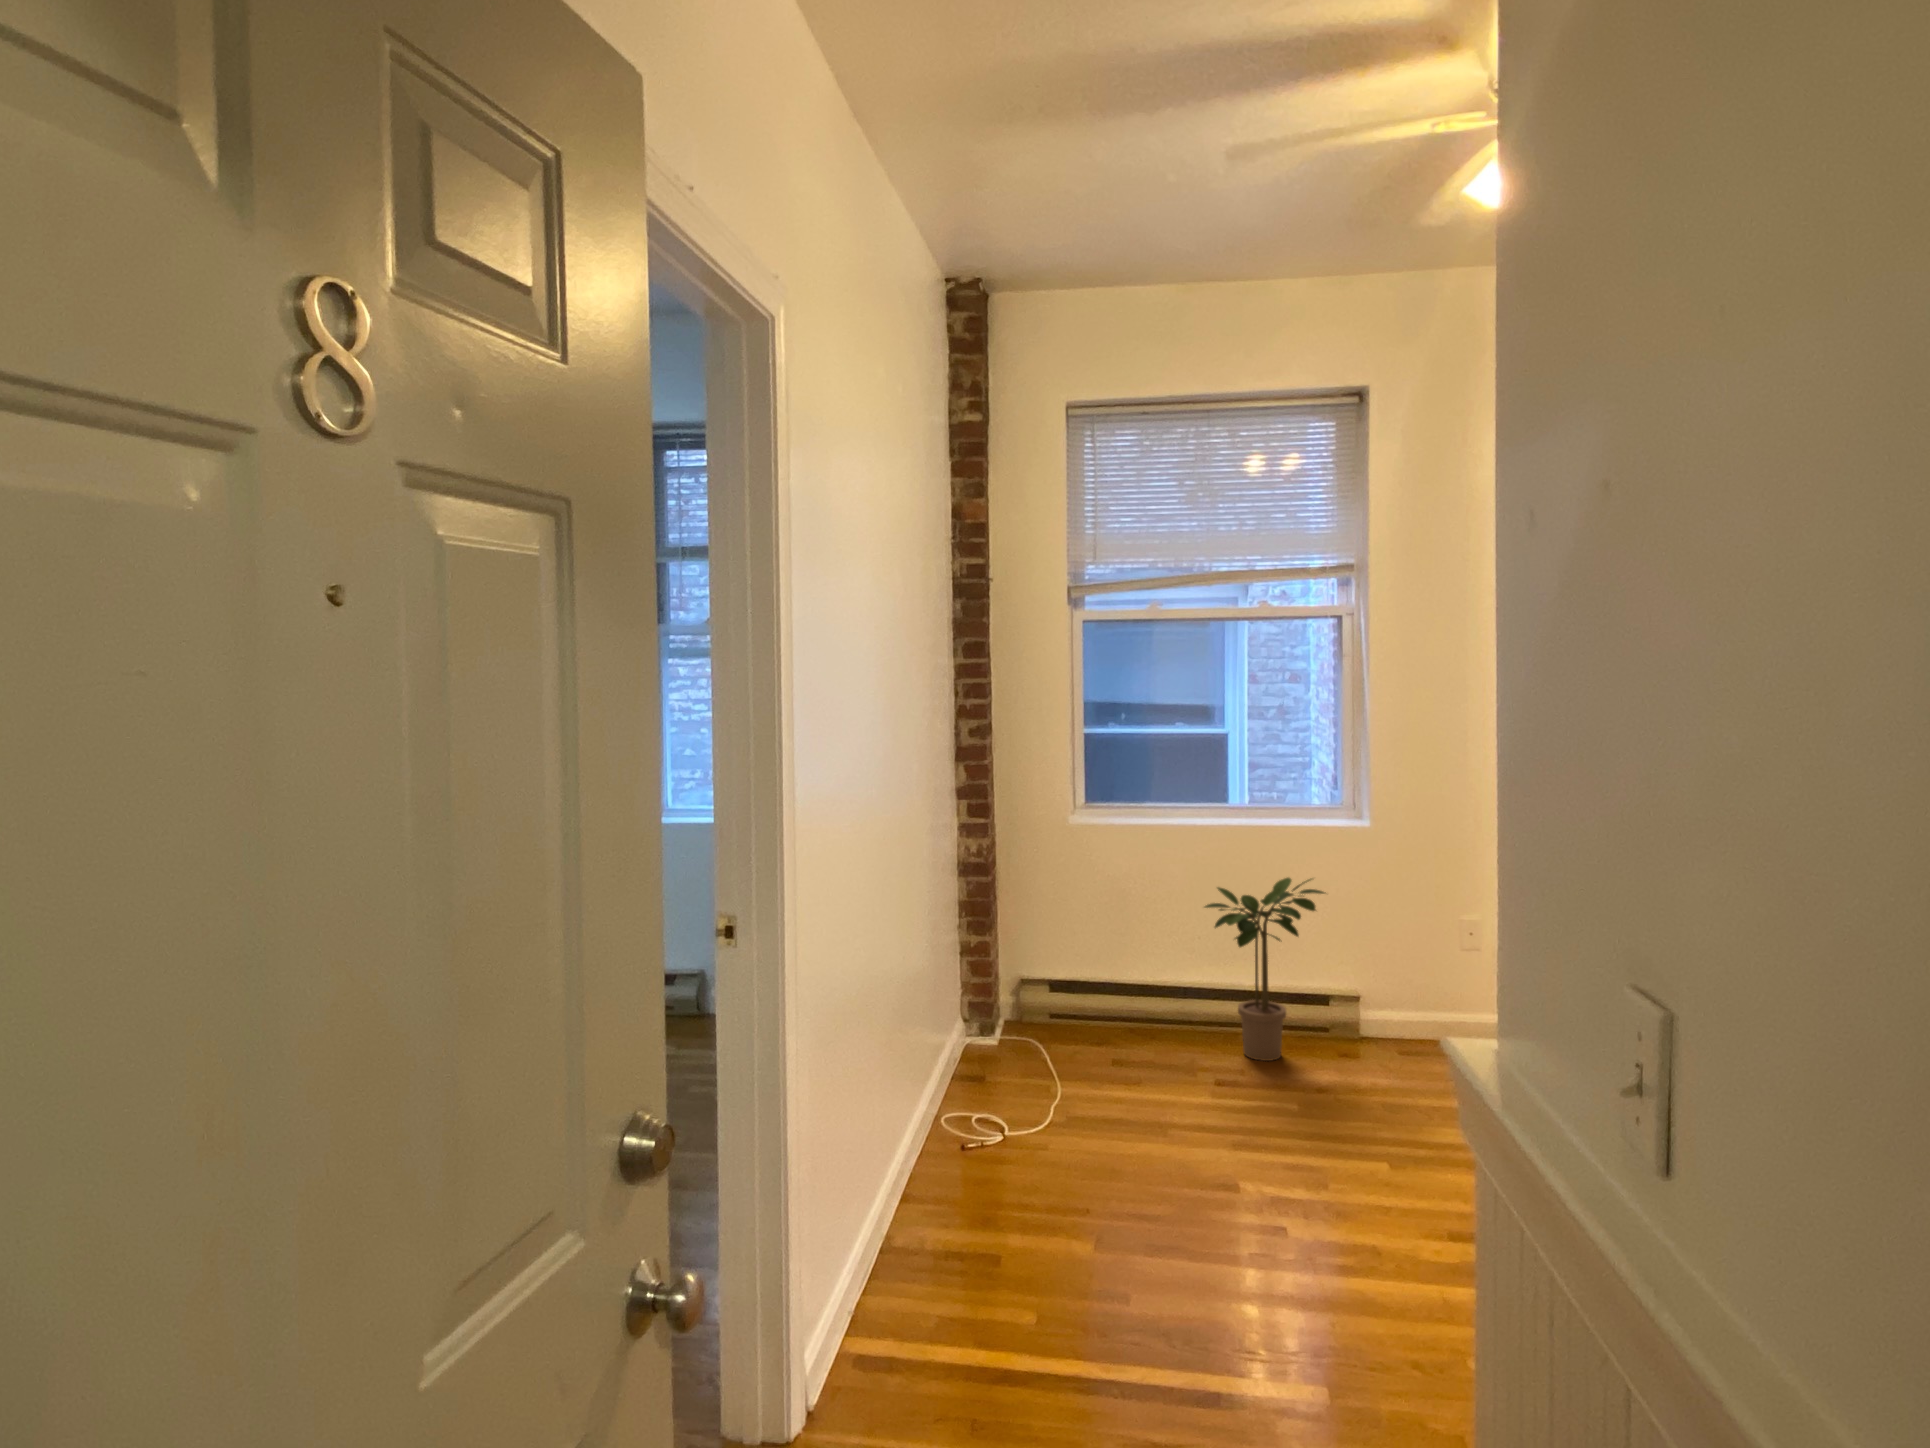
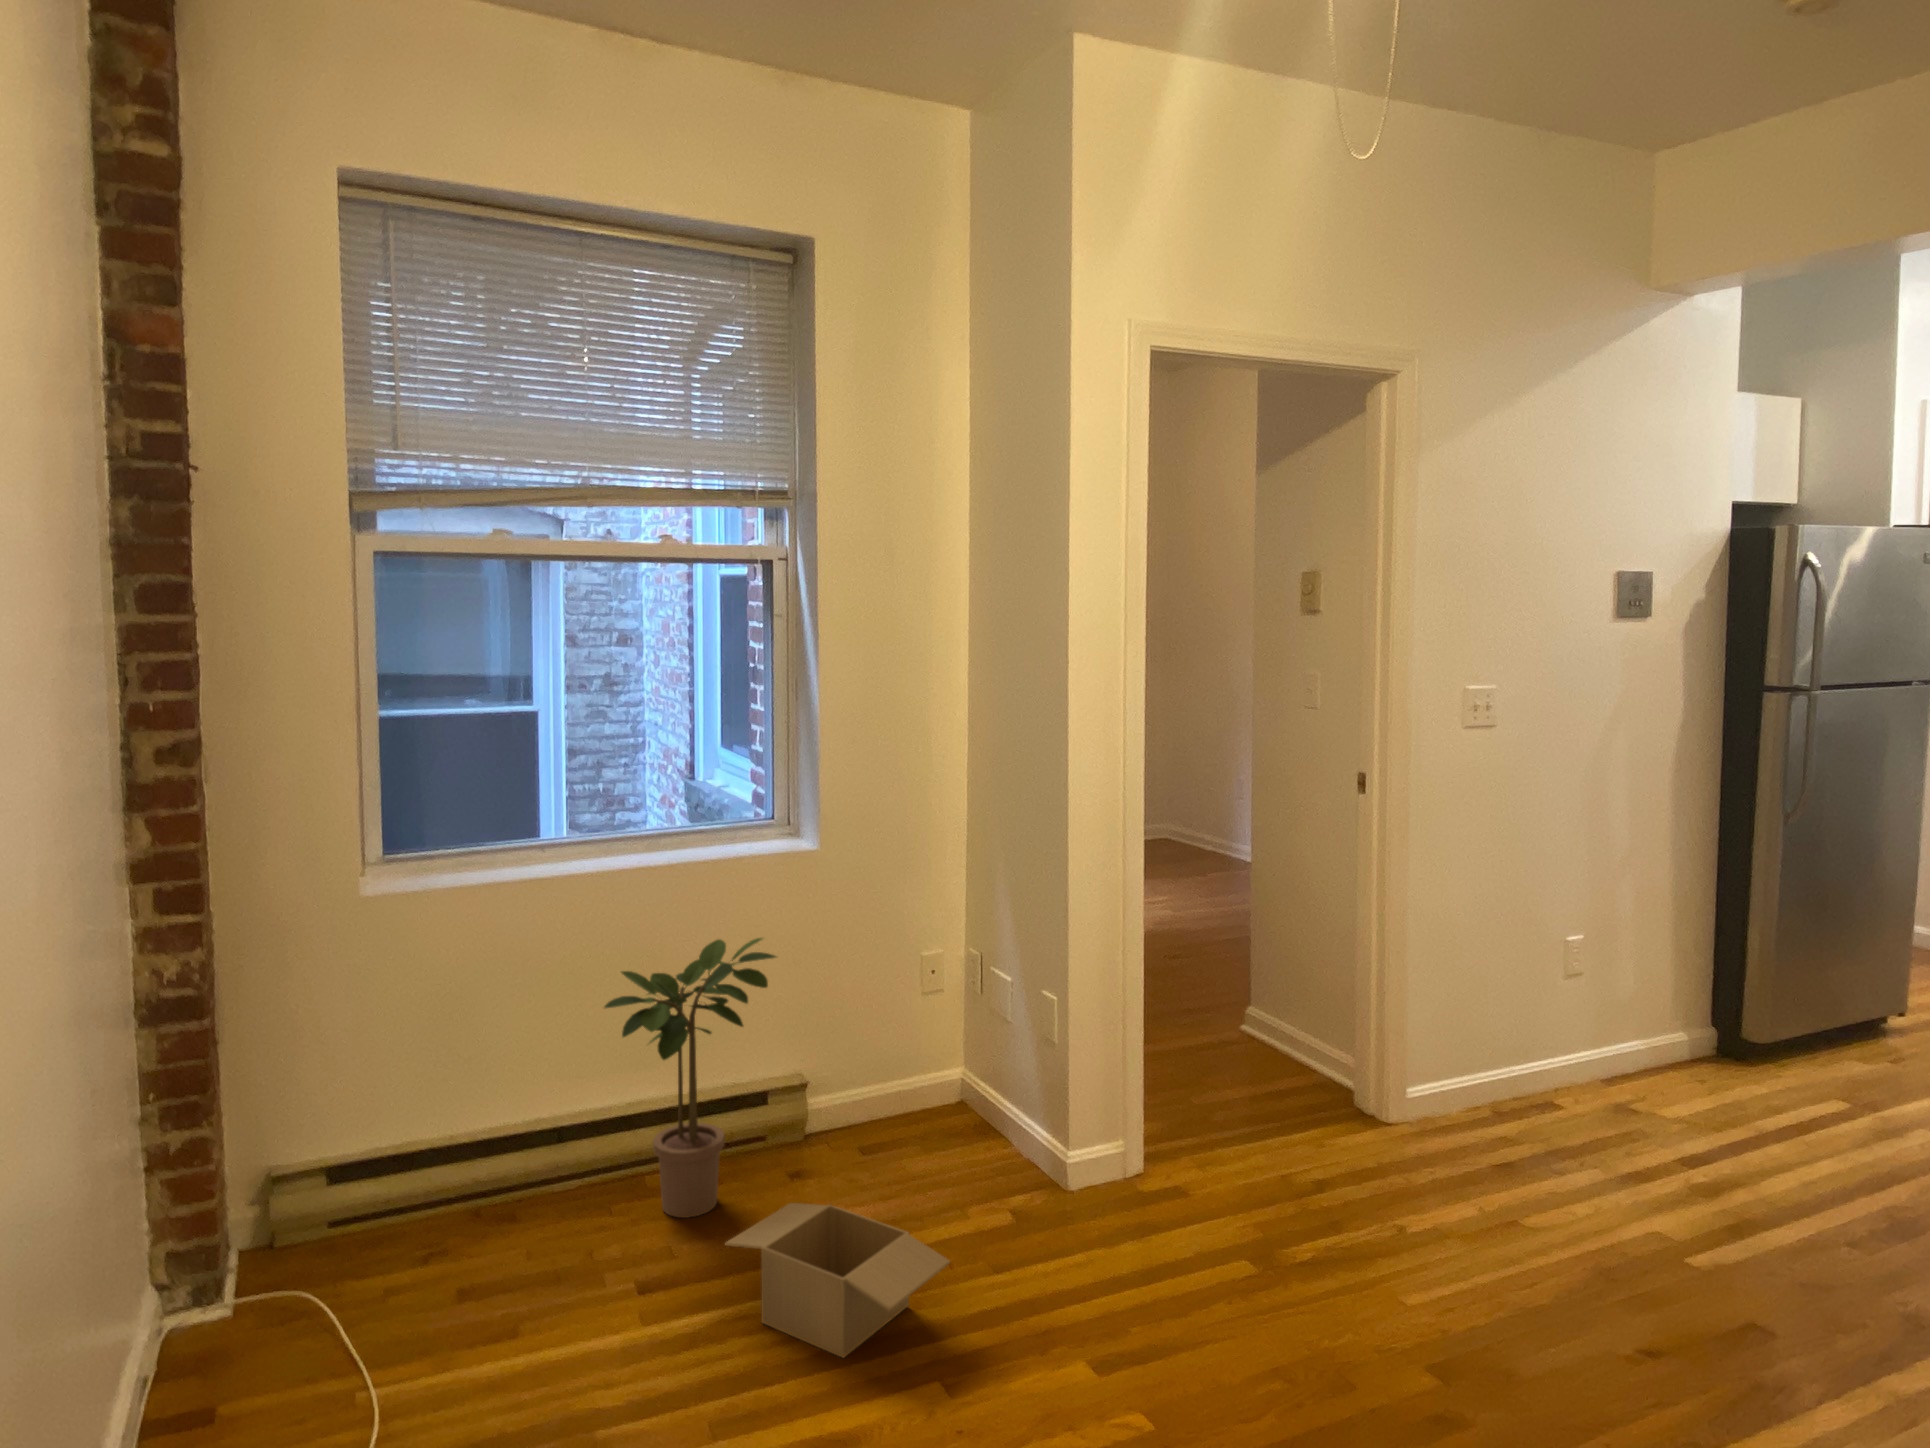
cardboard box: none [1261,1055,1411,1149] -> present [725,1203,950,1358]

